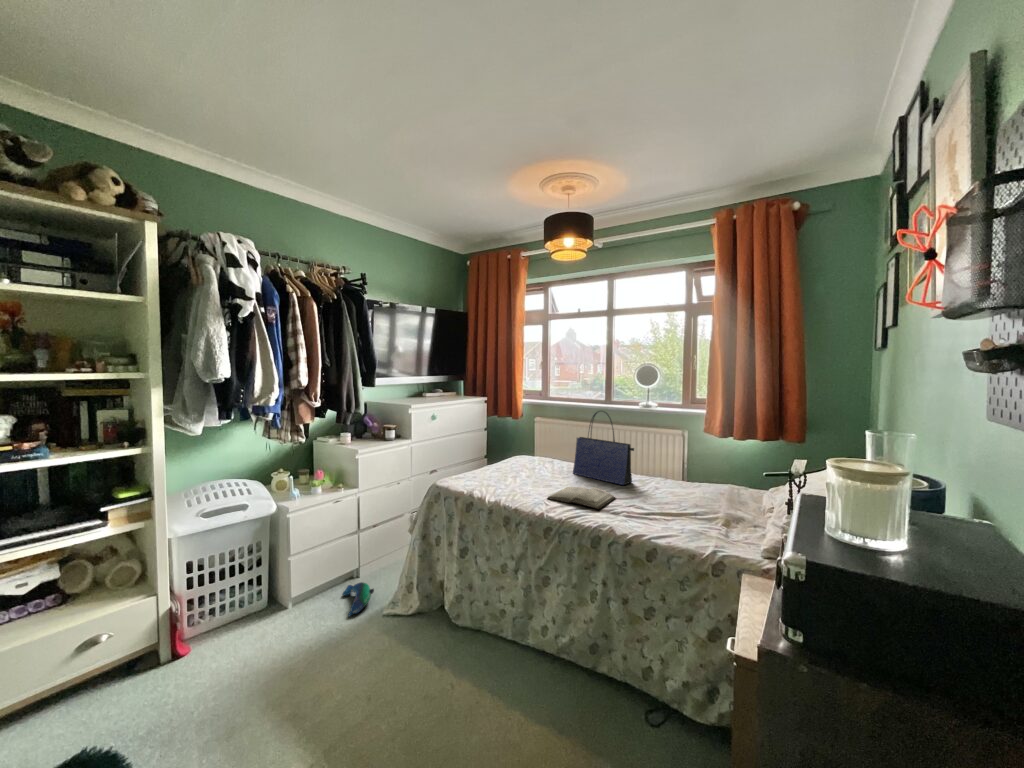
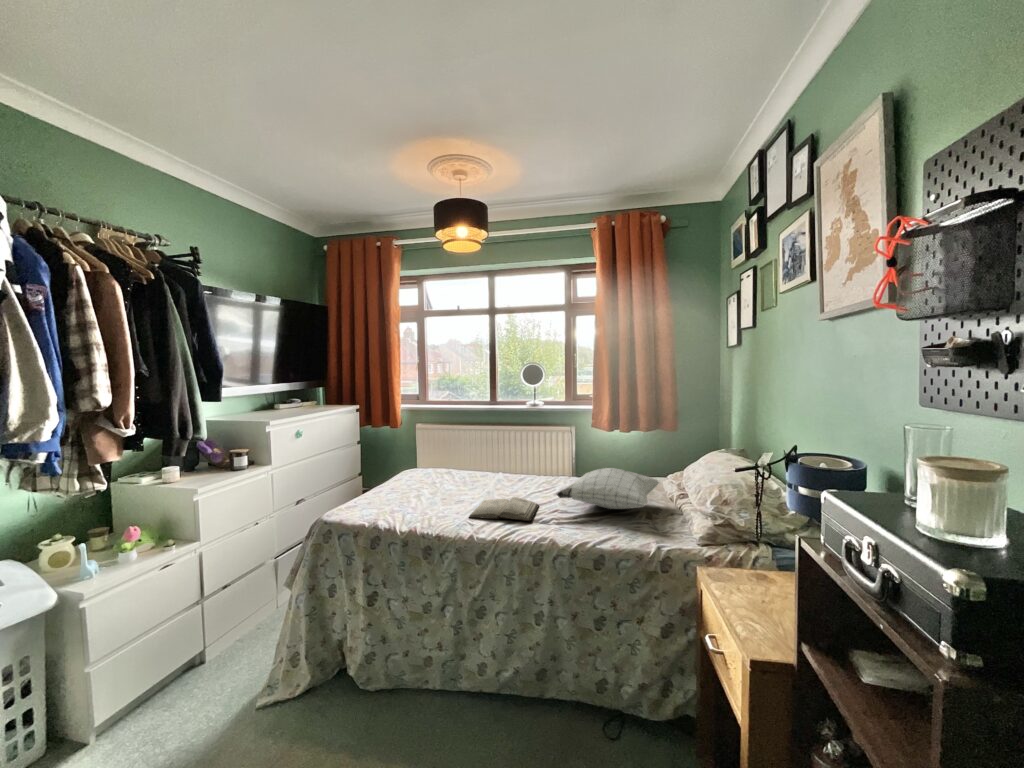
tote bag: present [573,411,634,485] -> none [480,413,547,490]
pillow: none [627,470,746,511] -> present [557,468,659,509]
plush toy: present [342,582,374,617] -> none [183,669,236,724]

